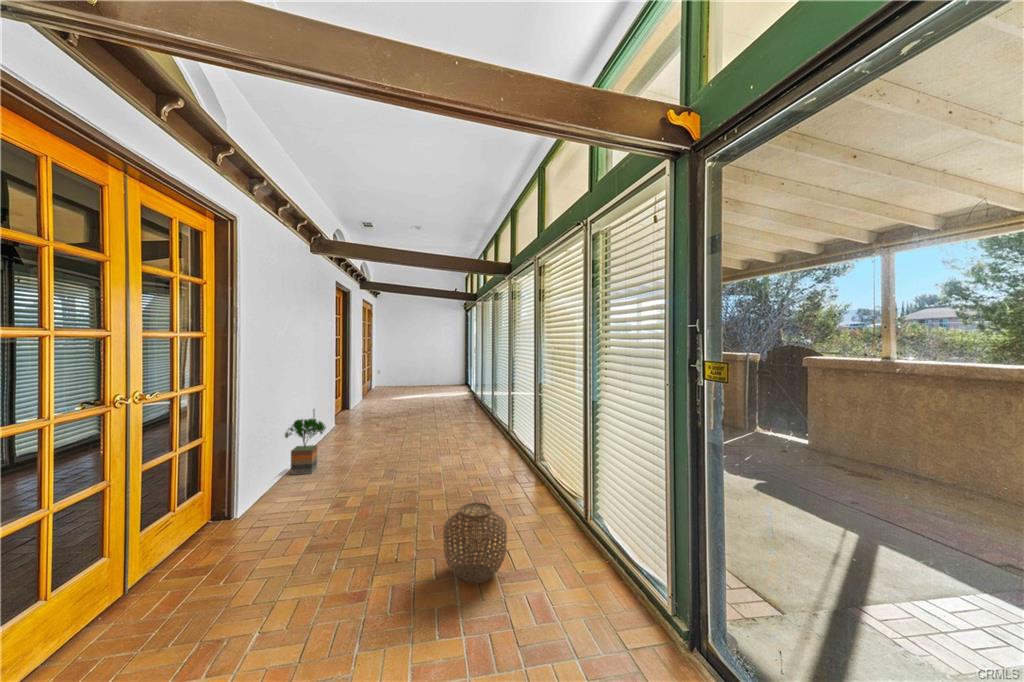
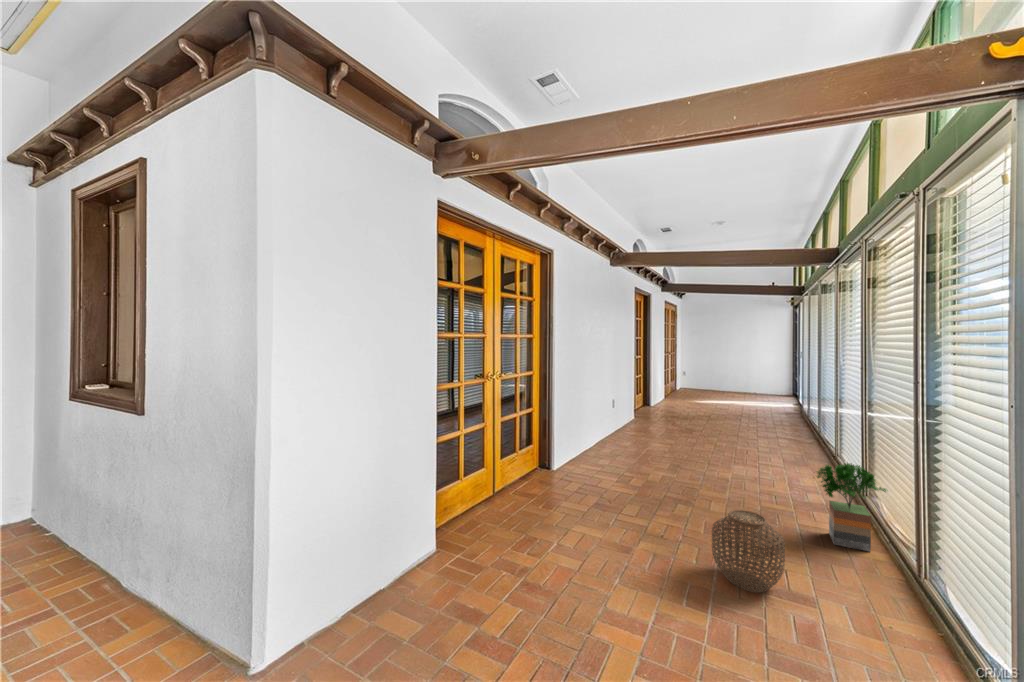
potted tree: present [285,418,326,475] -> present [817,463,888,552]

